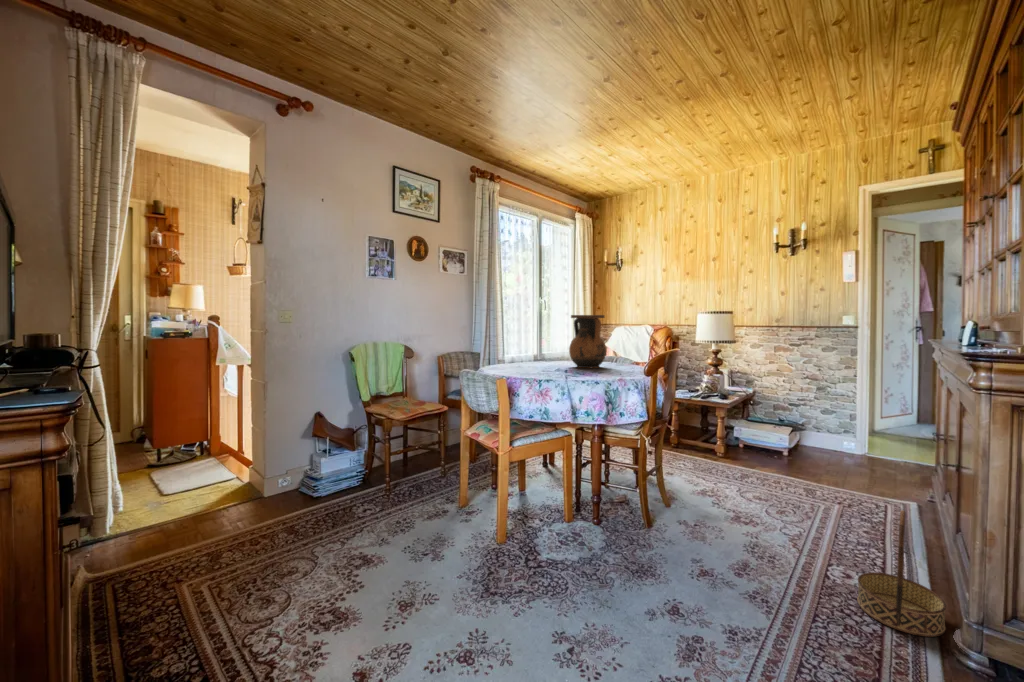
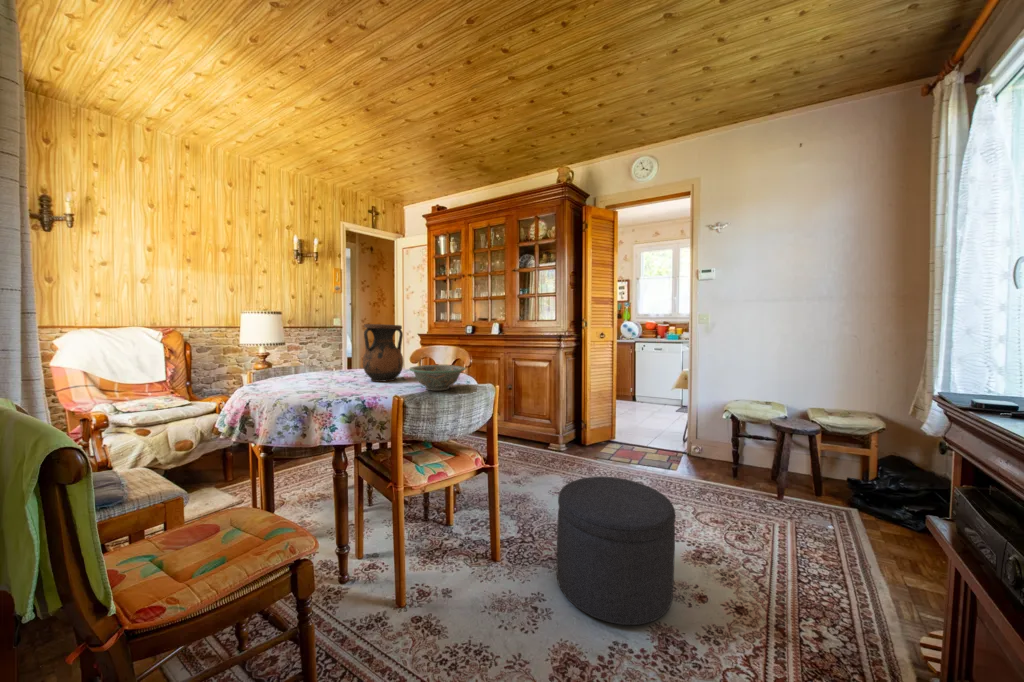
decorative bowl: none [509,351,560,373] -> present [410,365,465,391]
ottoman: none [356,479,489,643] -> present [557,477,676,625]
basket: present [857,510,946,637] -> none [524,408,551,455]

